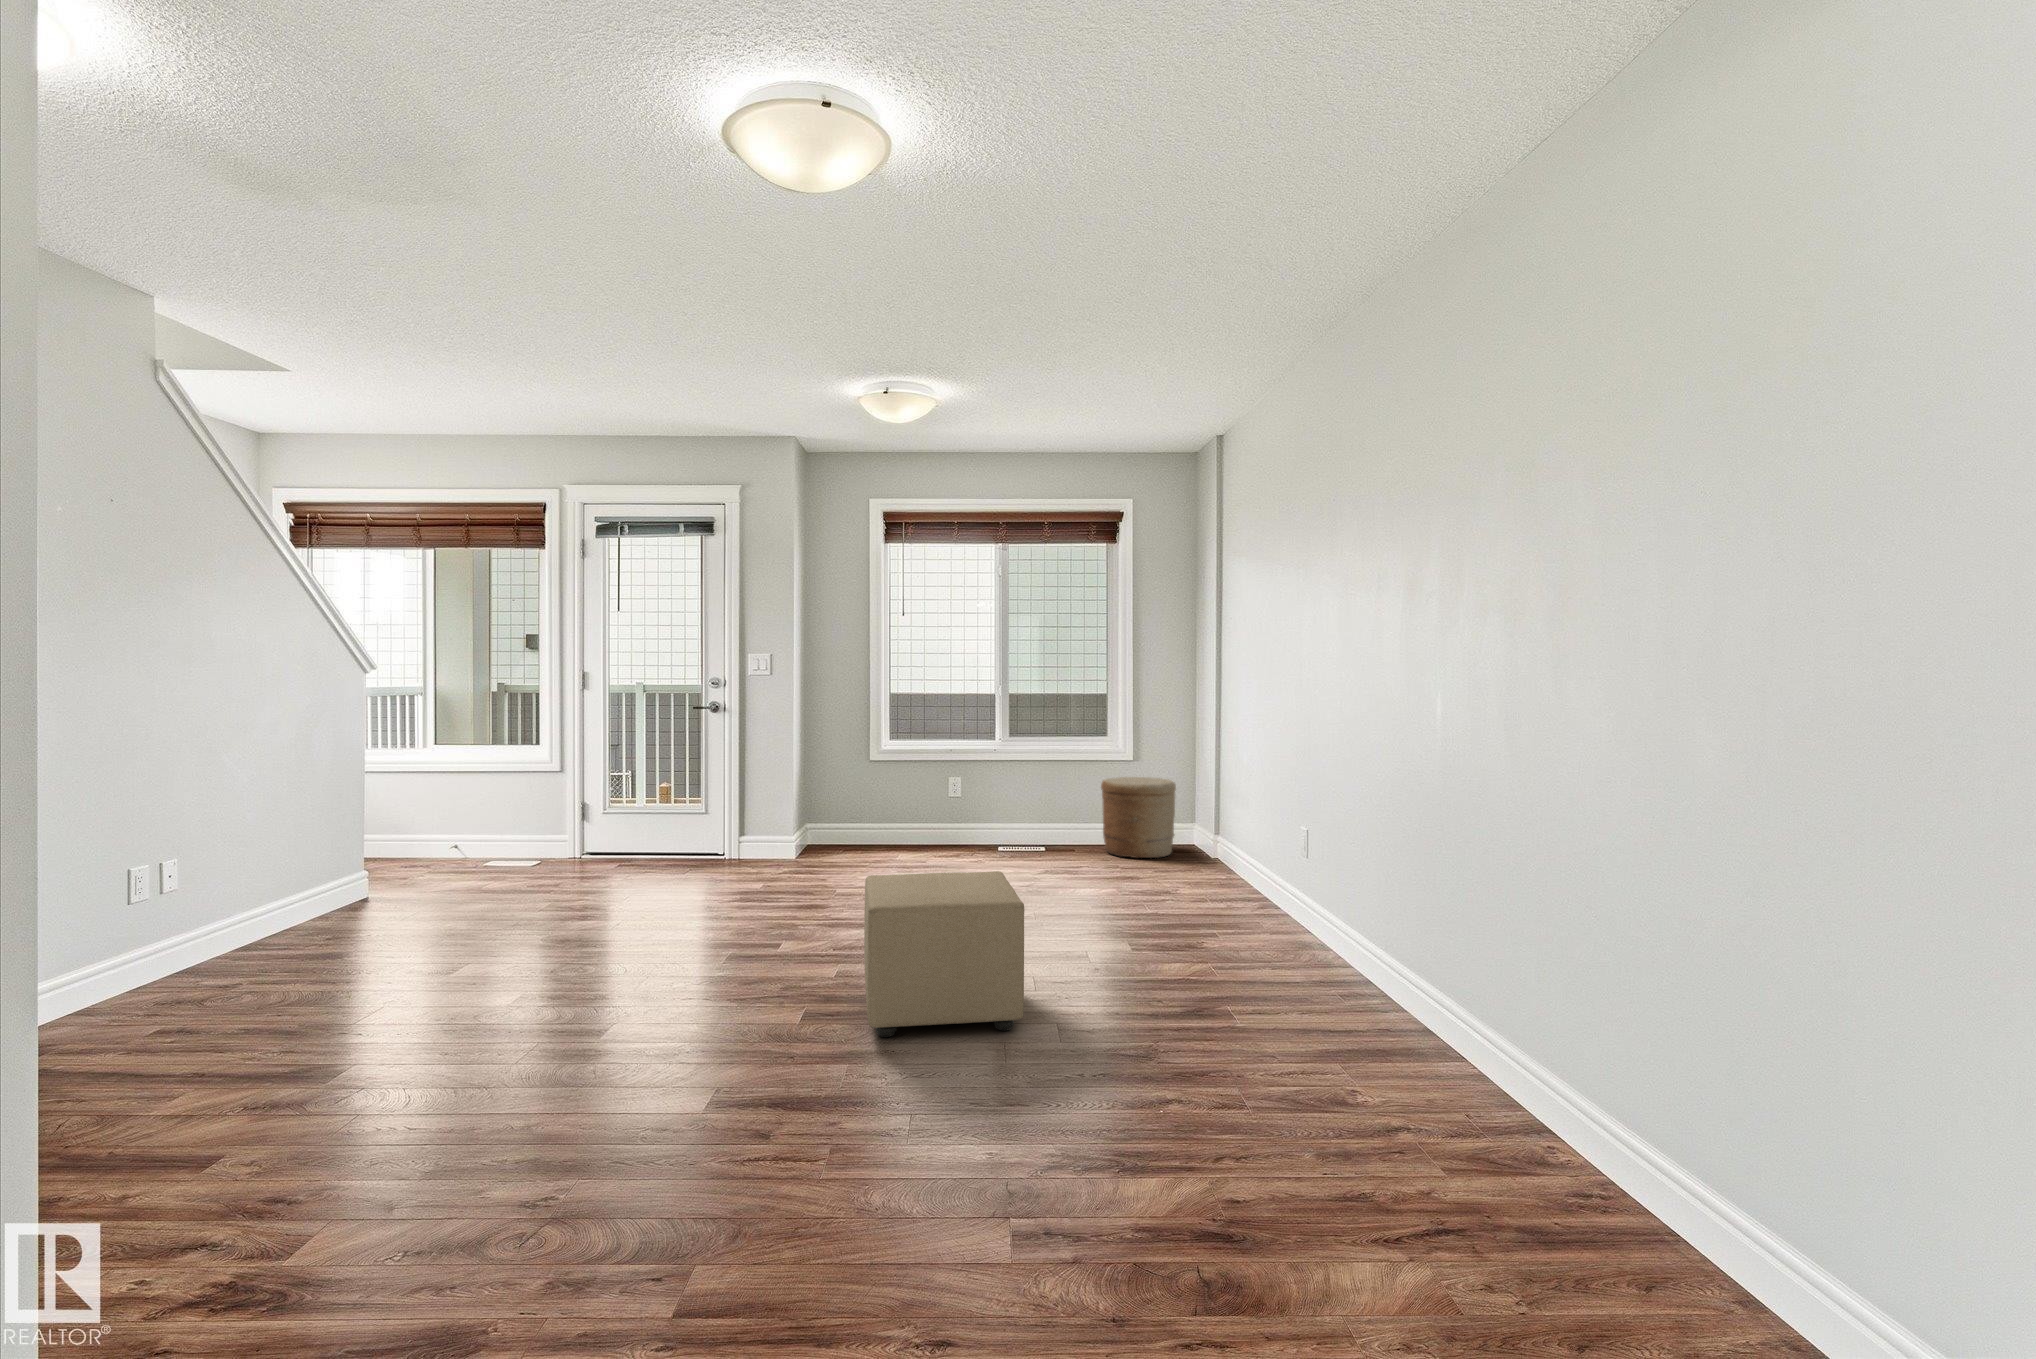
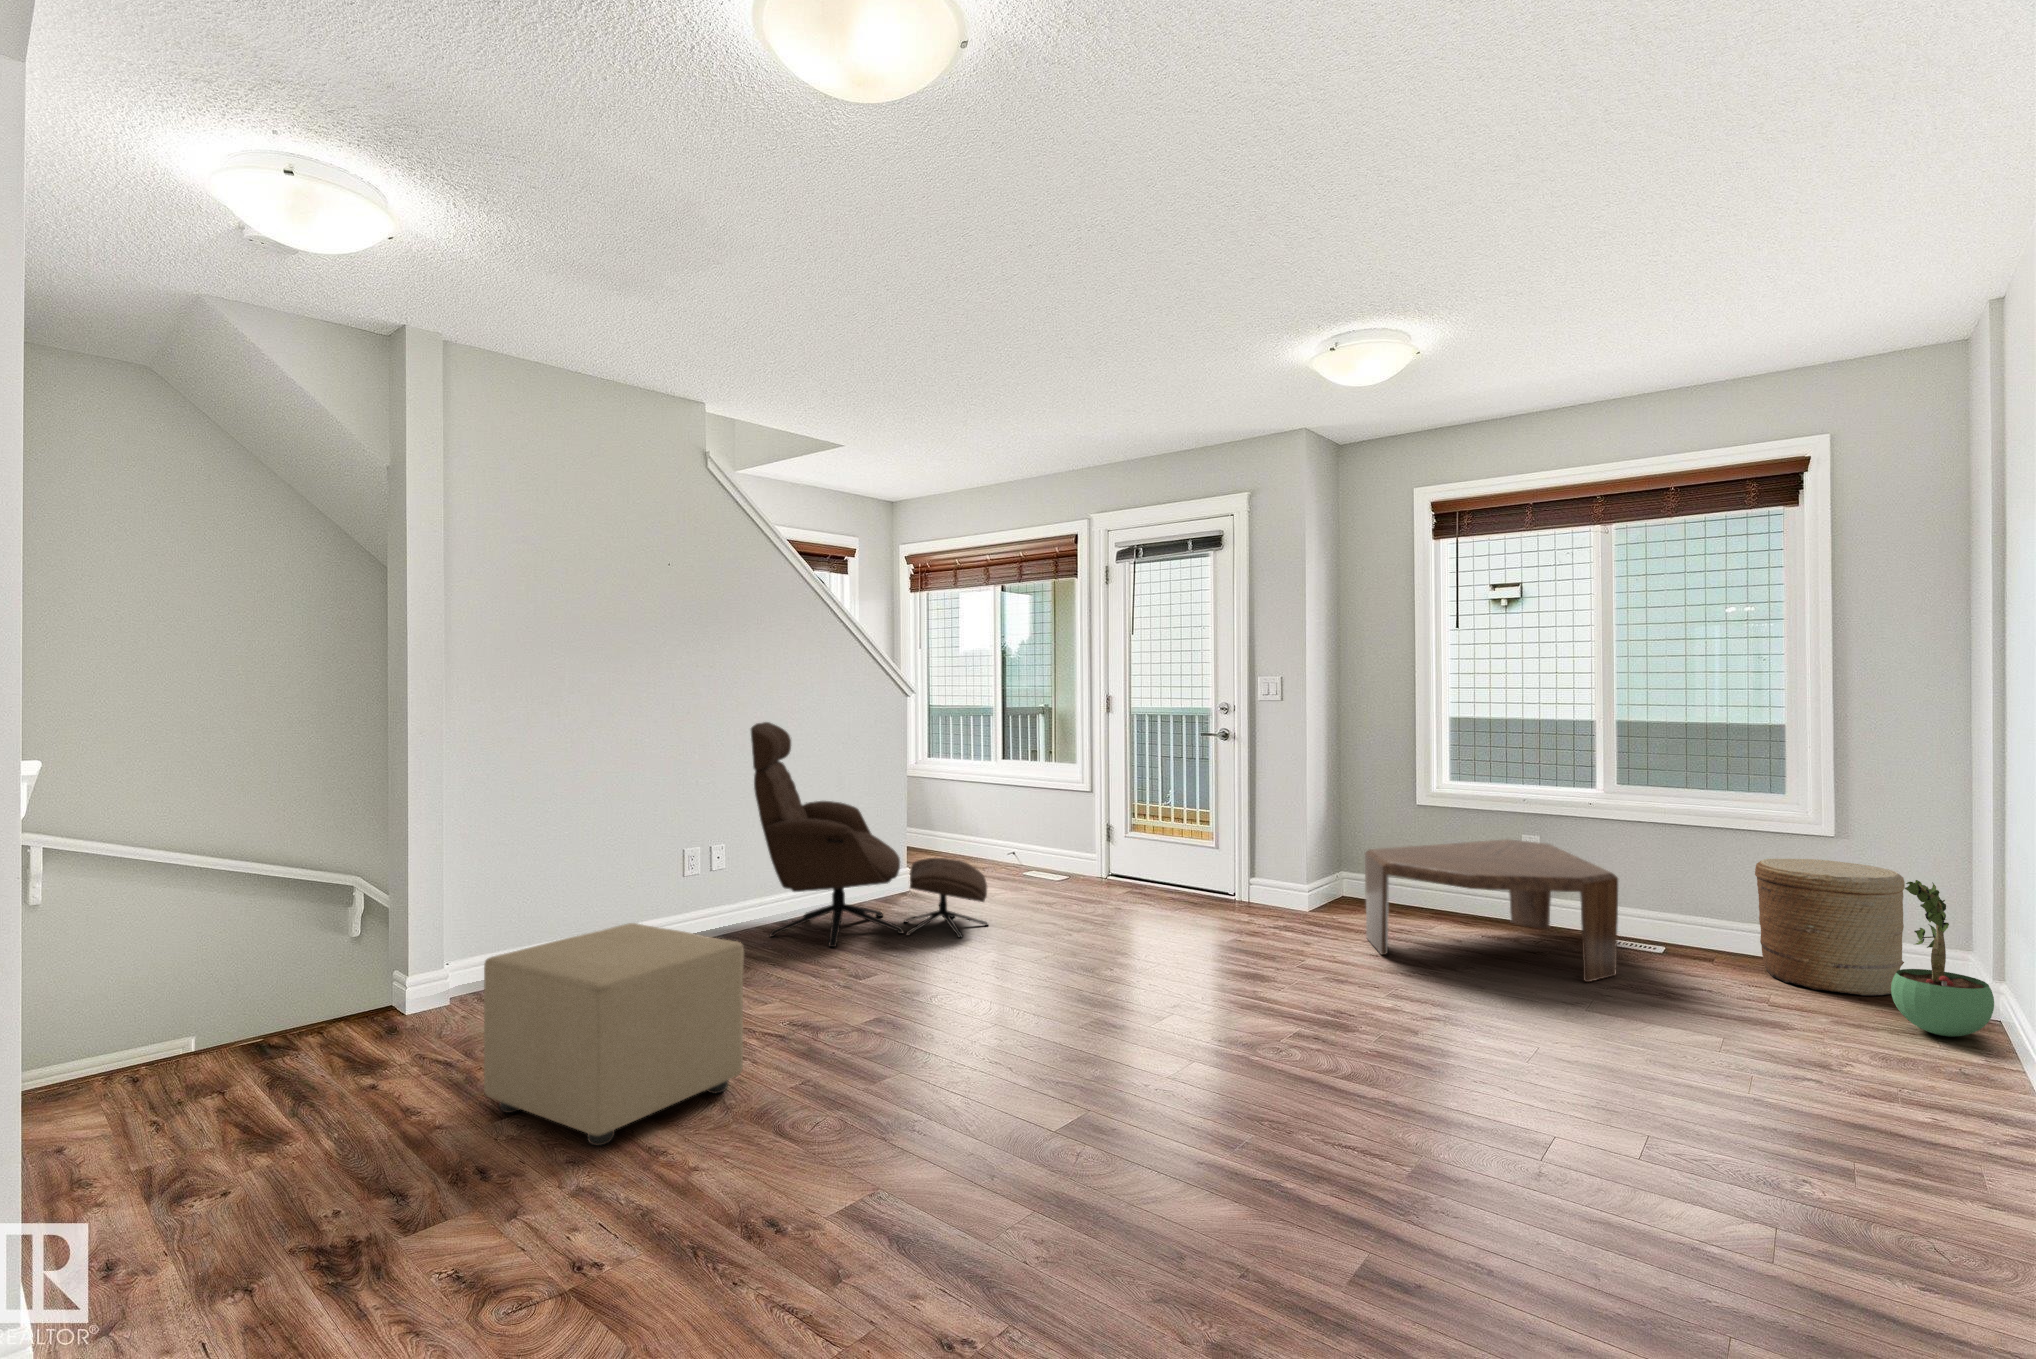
lounge chair: none [217,708,525,959] -> present [751,722,988,947]
coffee table: none [858,781,1036,878] -> present [1365,839,1618,982]
potted plant: none [1182,782,1228,872] -> present [1891,880,1994,1037]
ottoman: present [864,871,1024,1037] -> present [484,923,744,1146]

